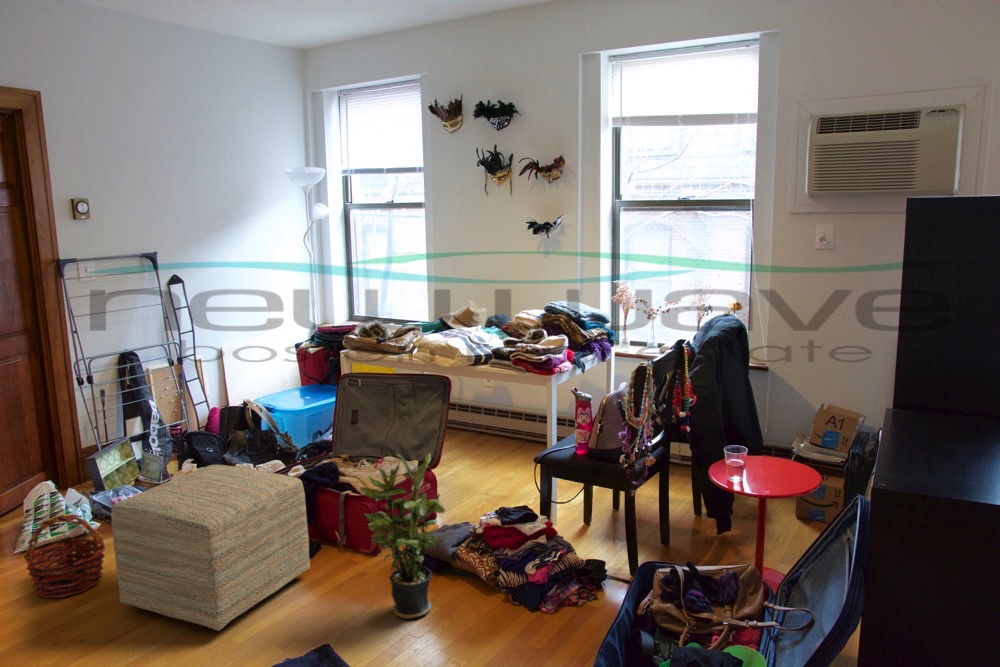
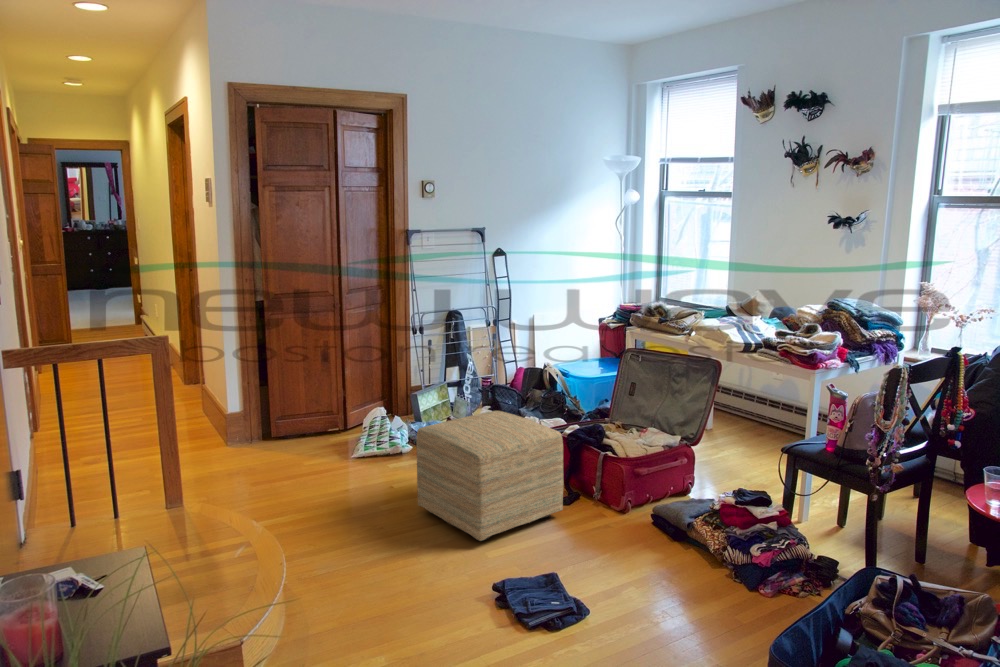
potted plant: present [360,453,445,619] -> none [601,421,678,570]
basket: present [24,515,105,598] -> none [361,431,415,494]

